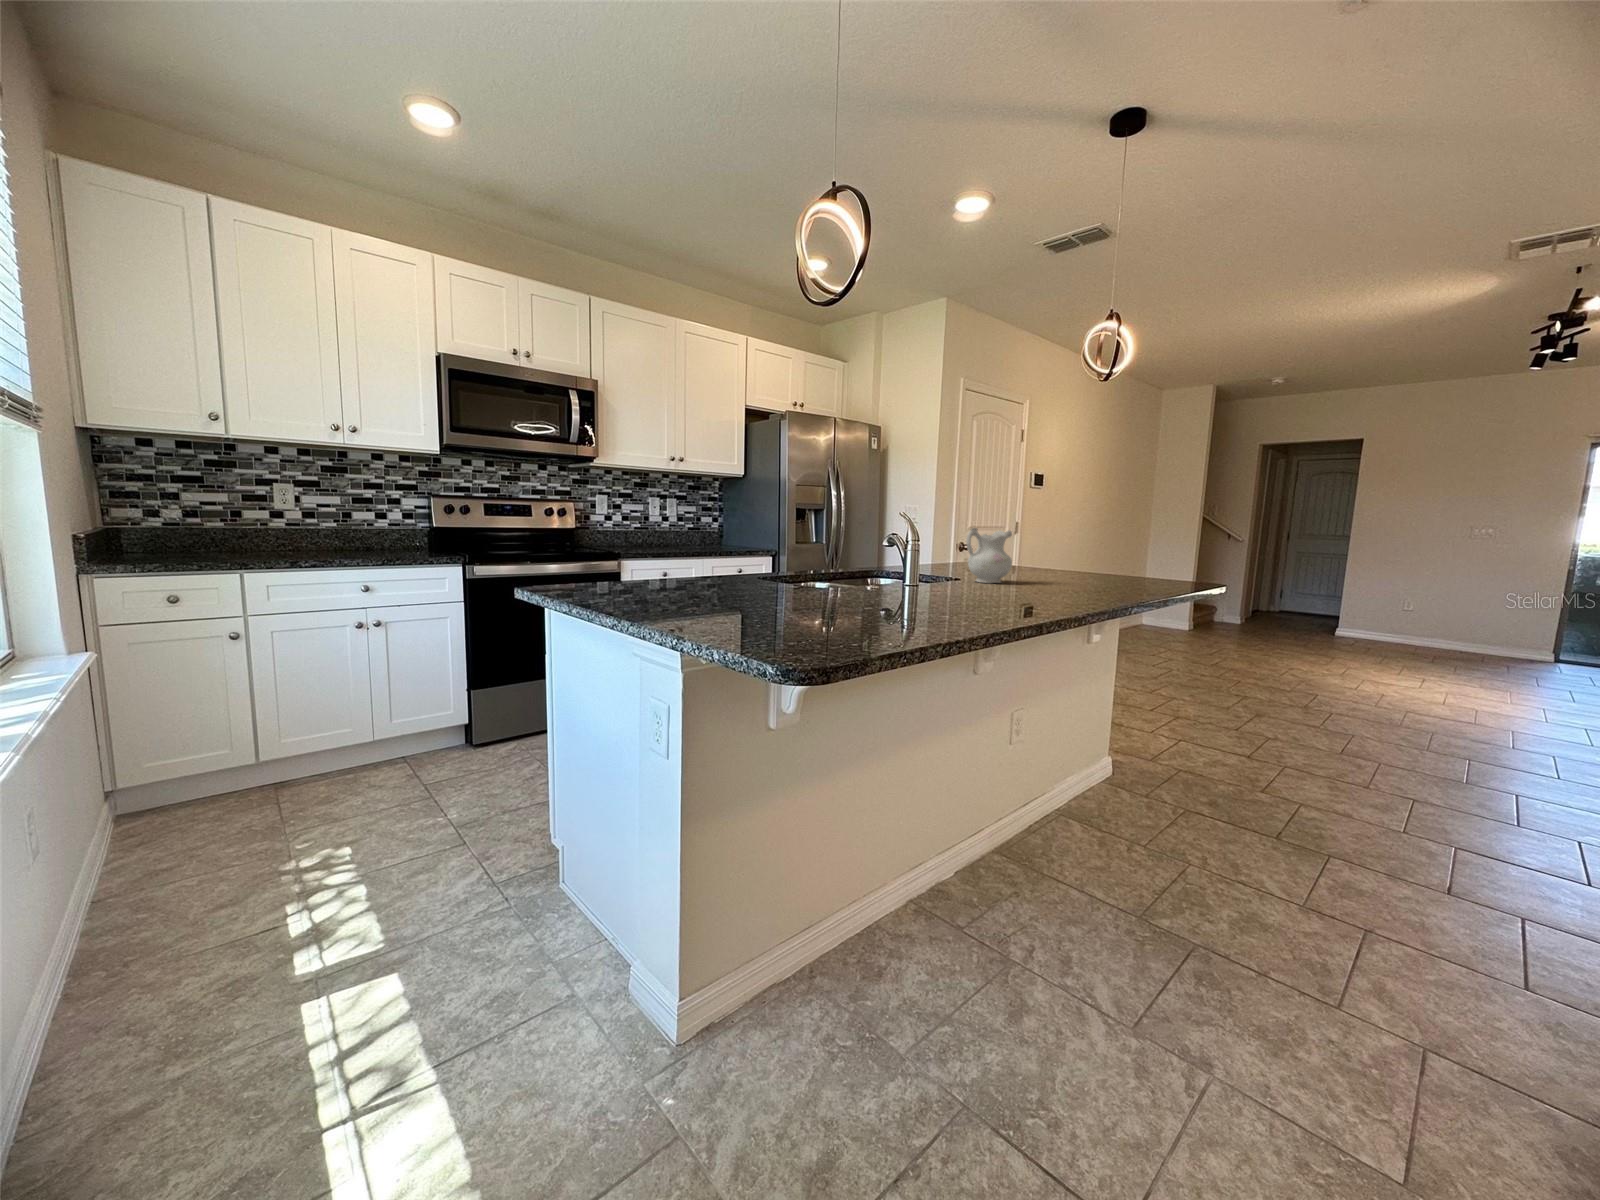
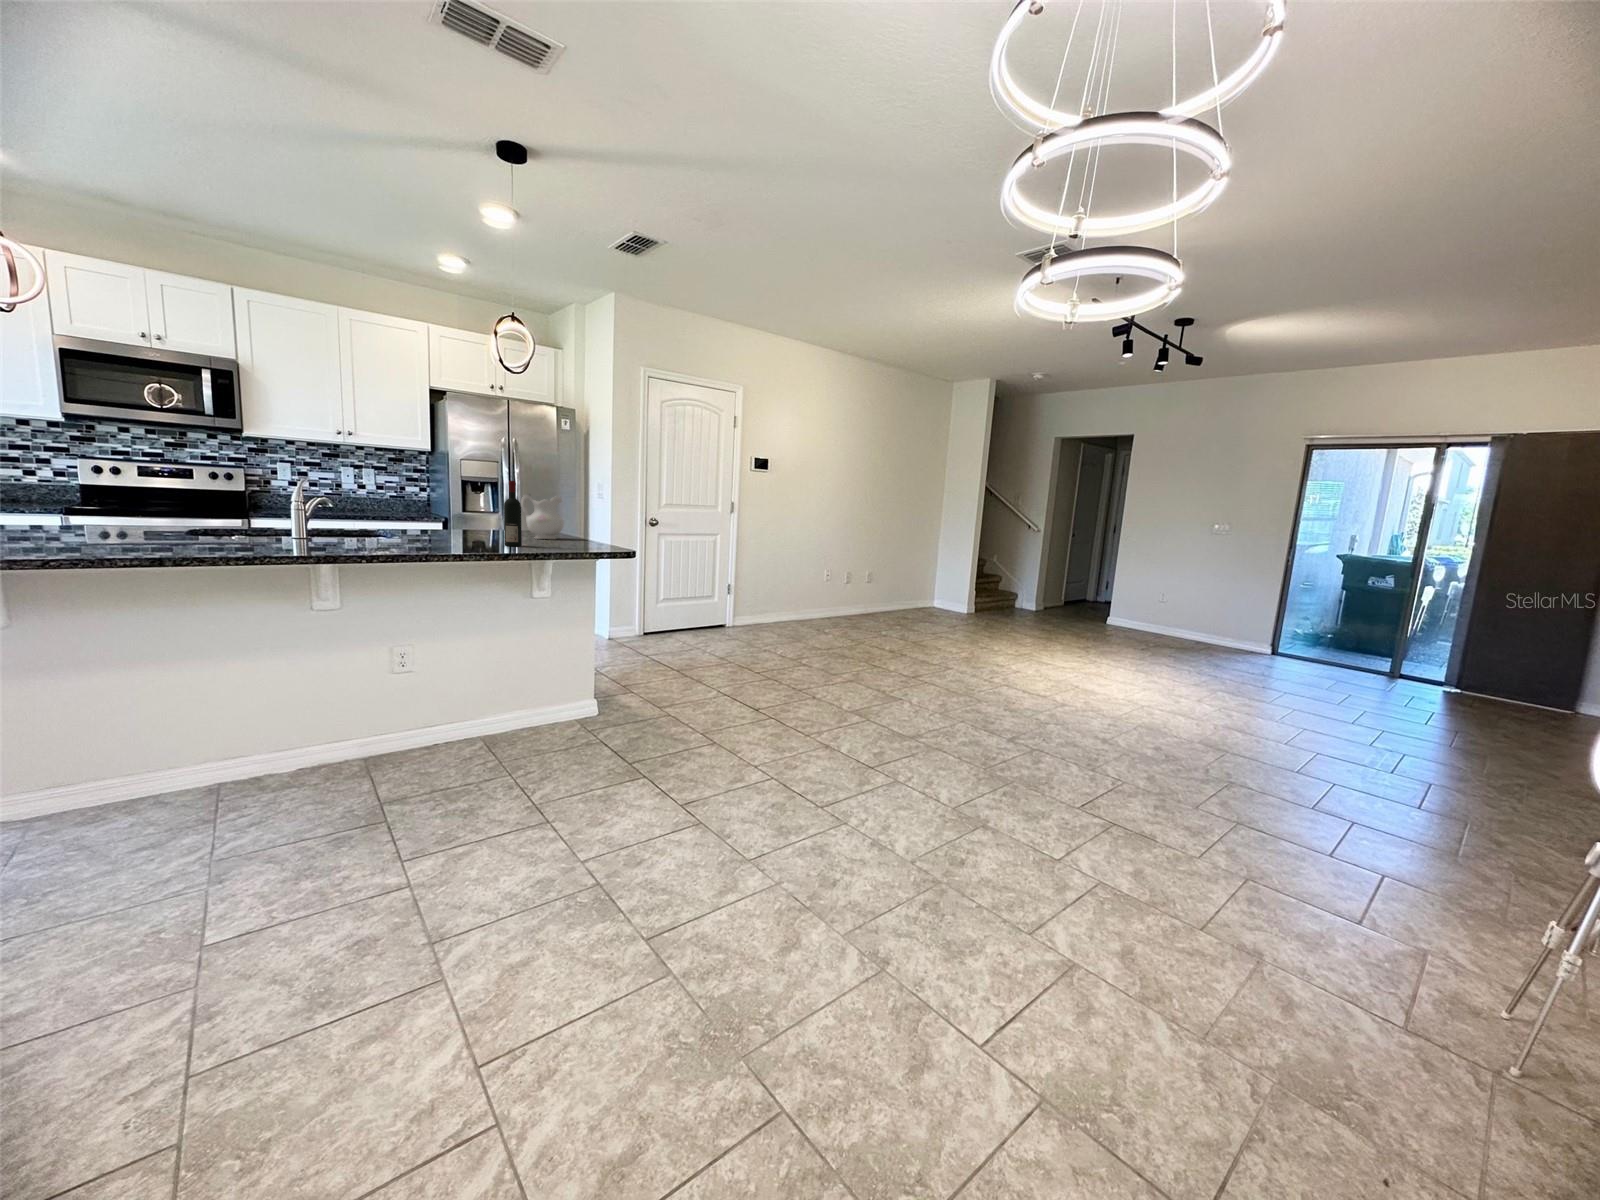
wine bottle: none [1038,516,1065,601] -> present [504,481,522,546]

